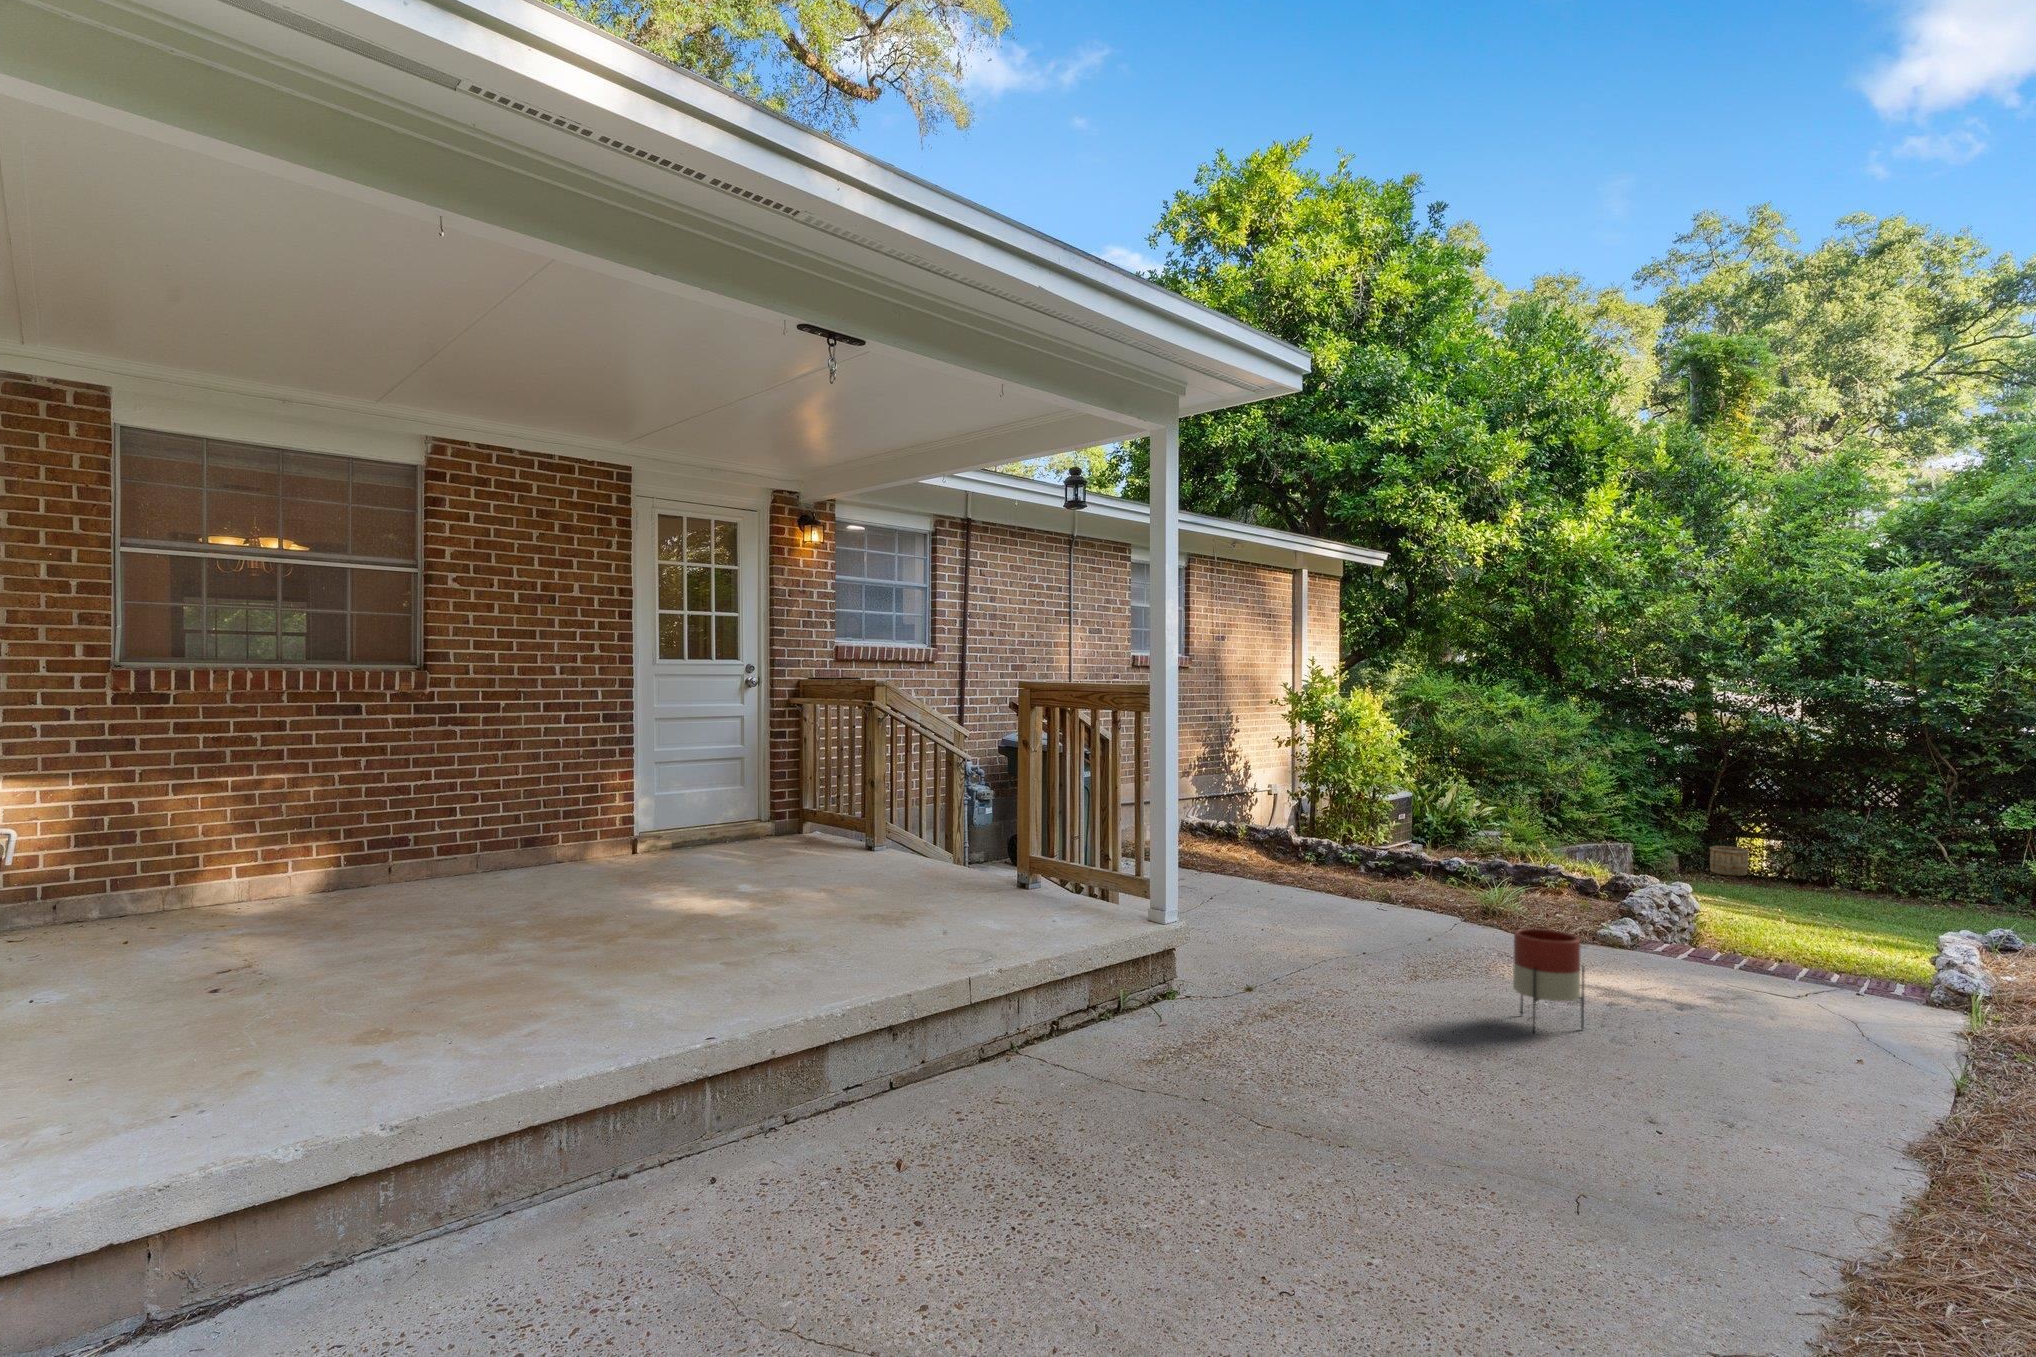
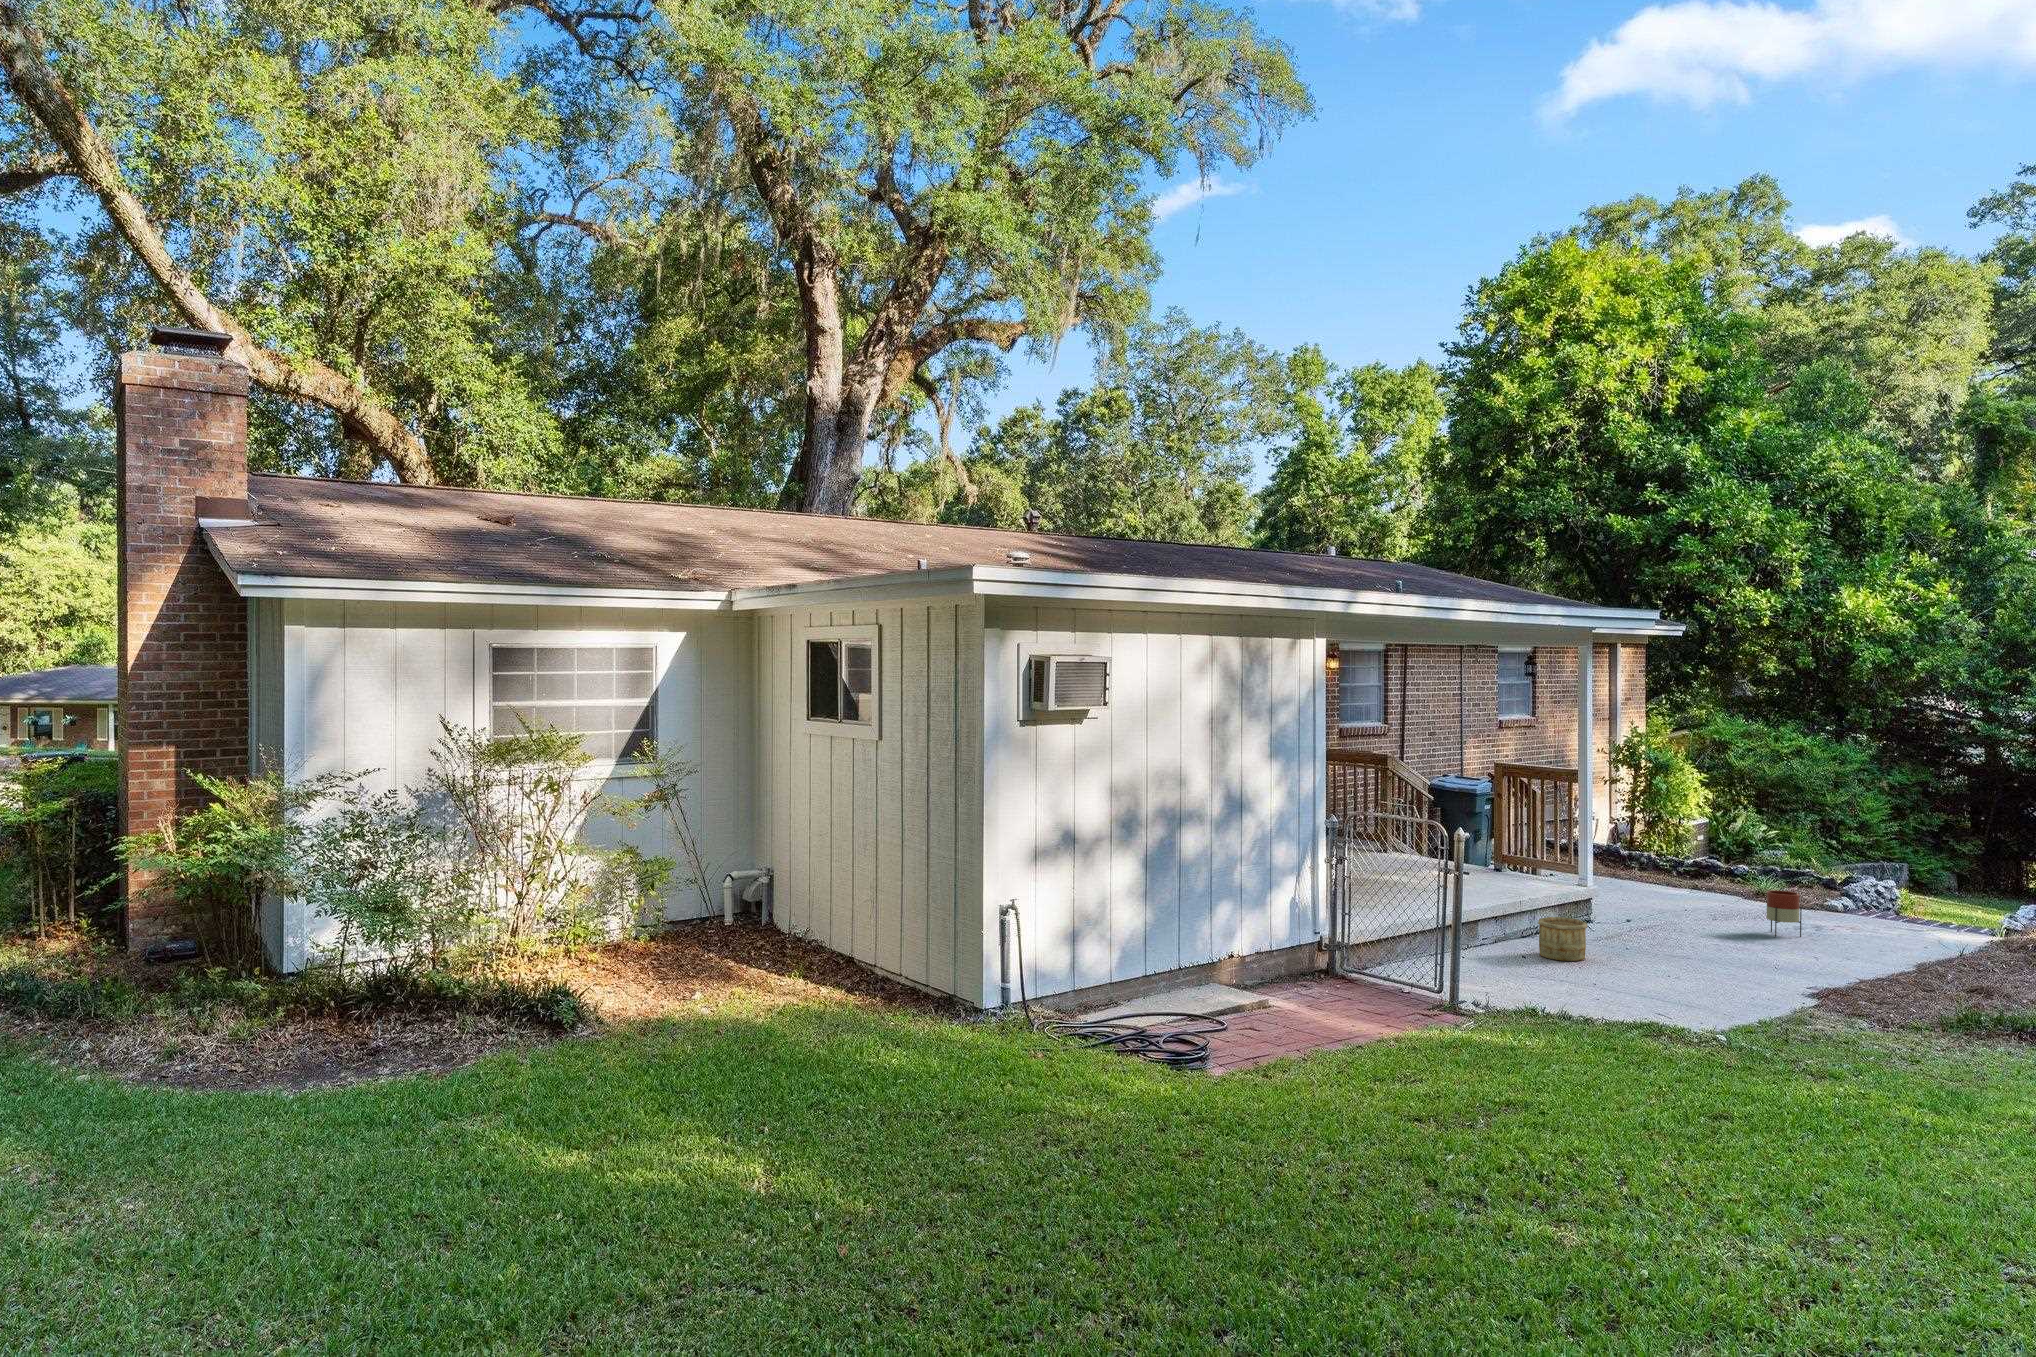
wooden bucket: present [1709,846,1749,876] -> present [1538,917,1587,961]

